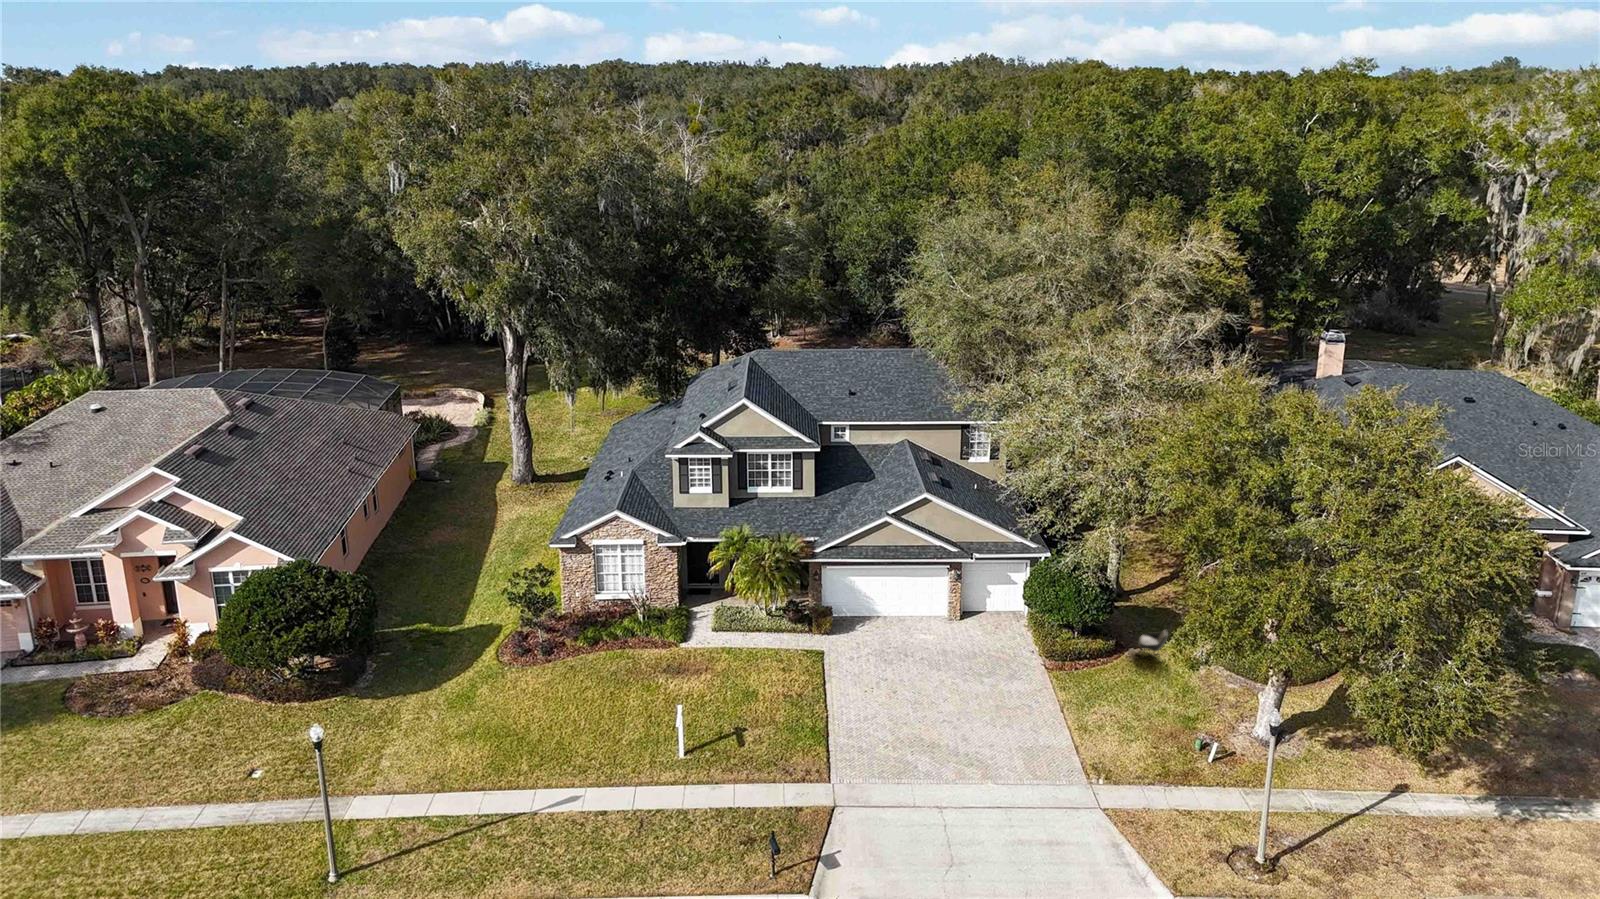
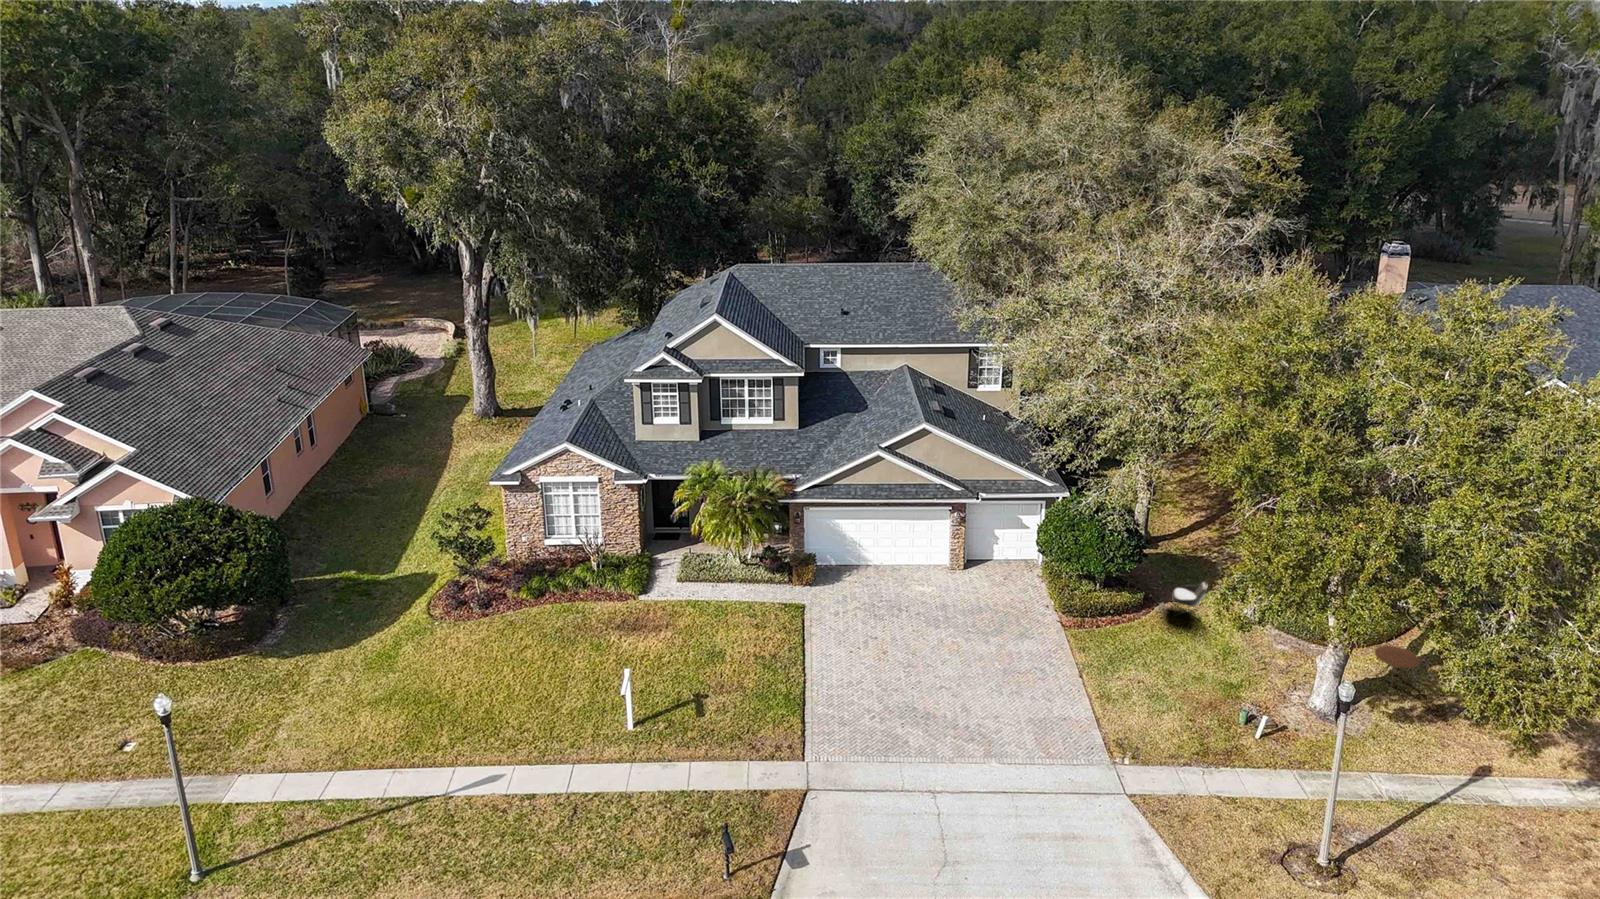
round table: none [1308,683,1345,719] -> present [1375,645,1420,682]

